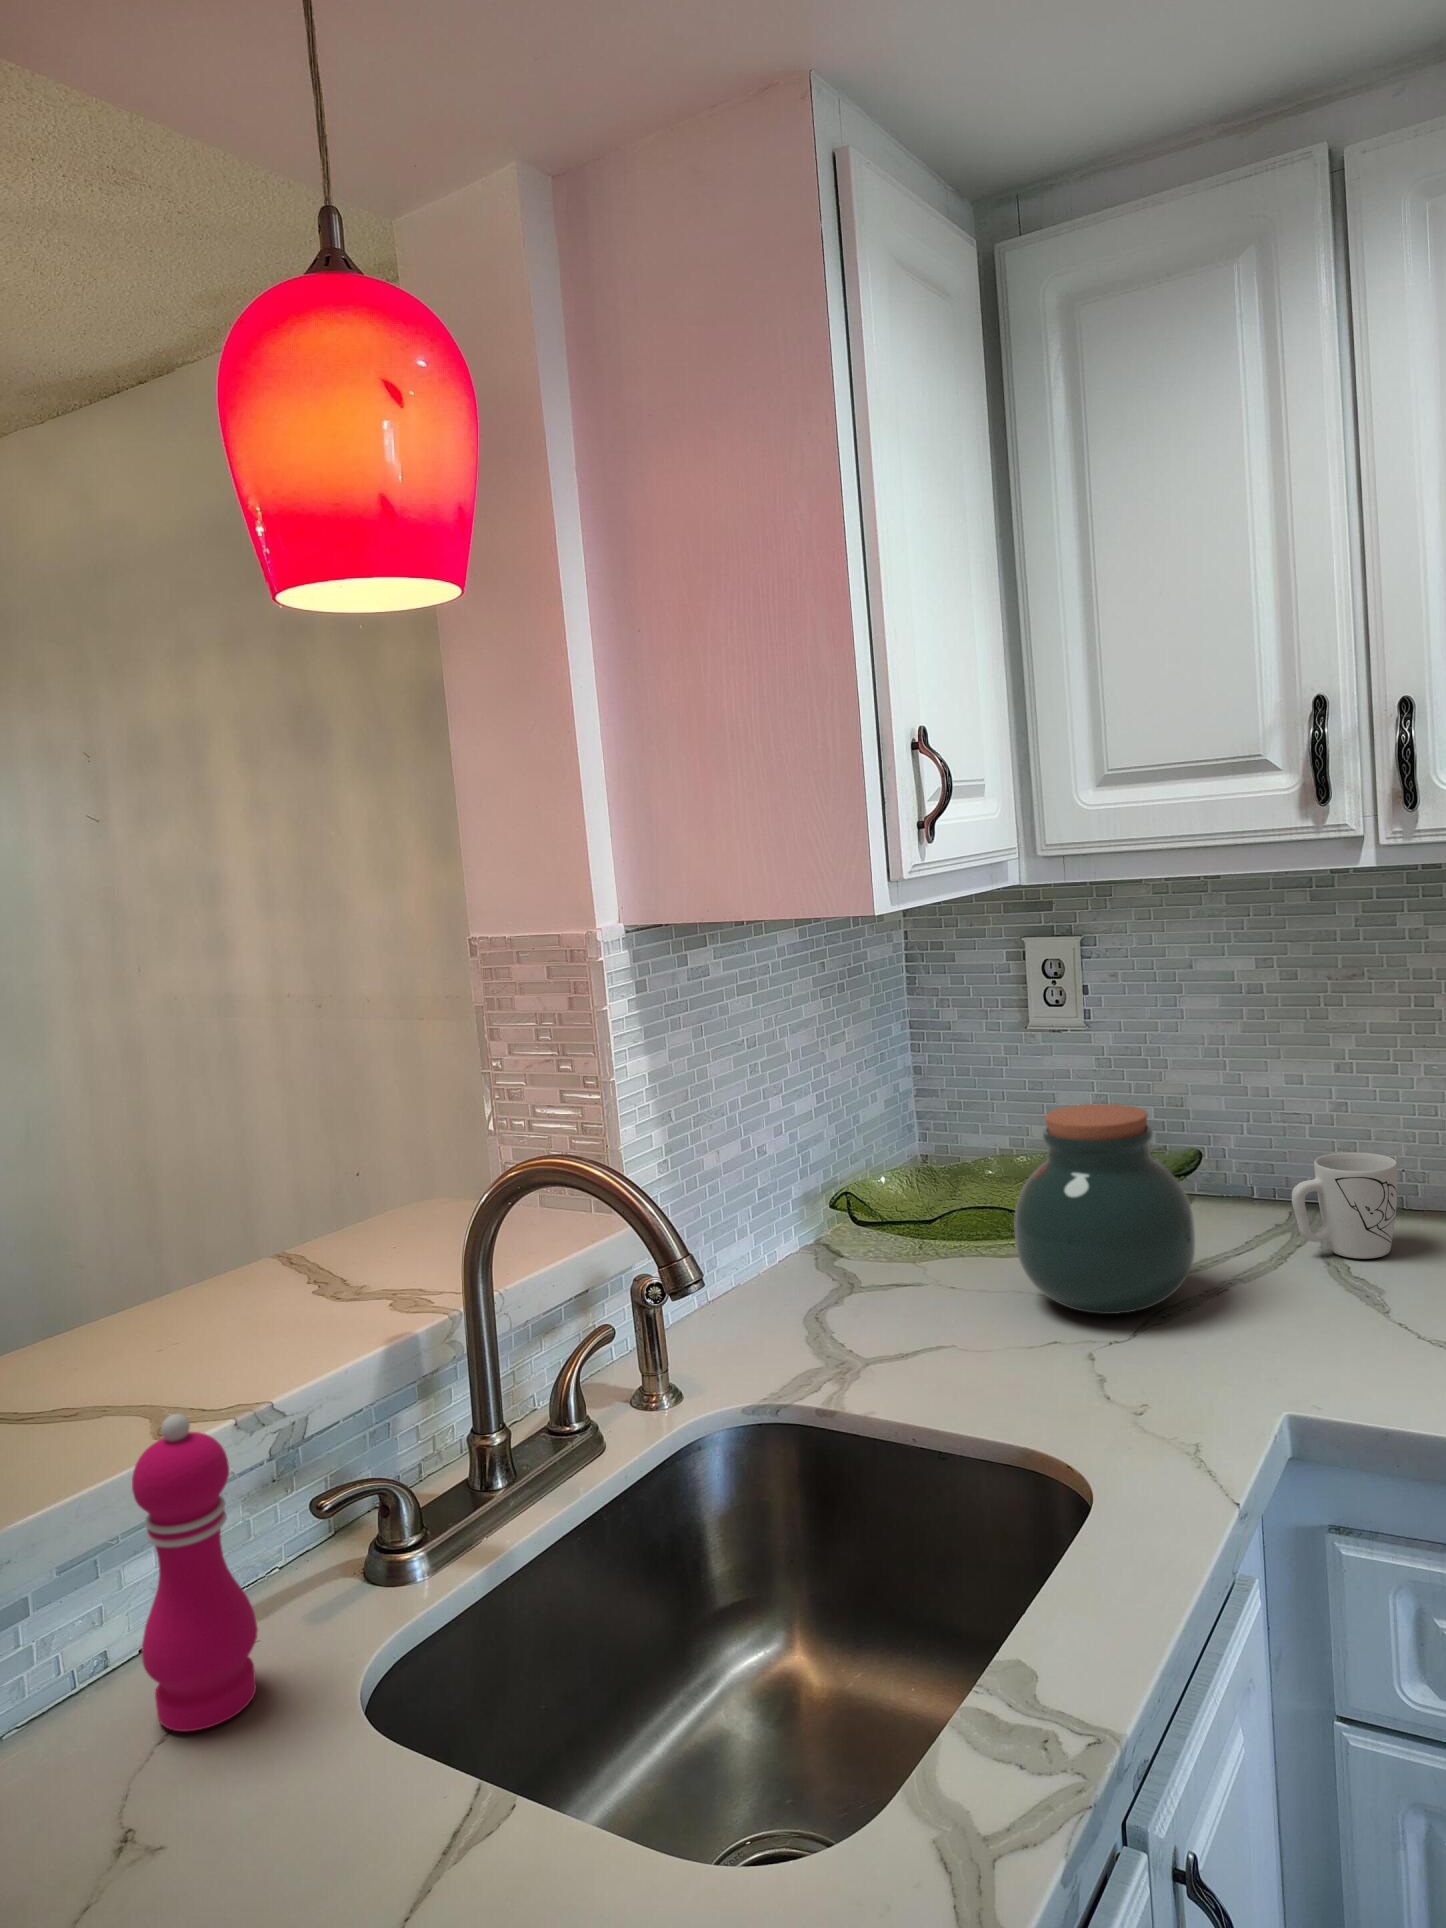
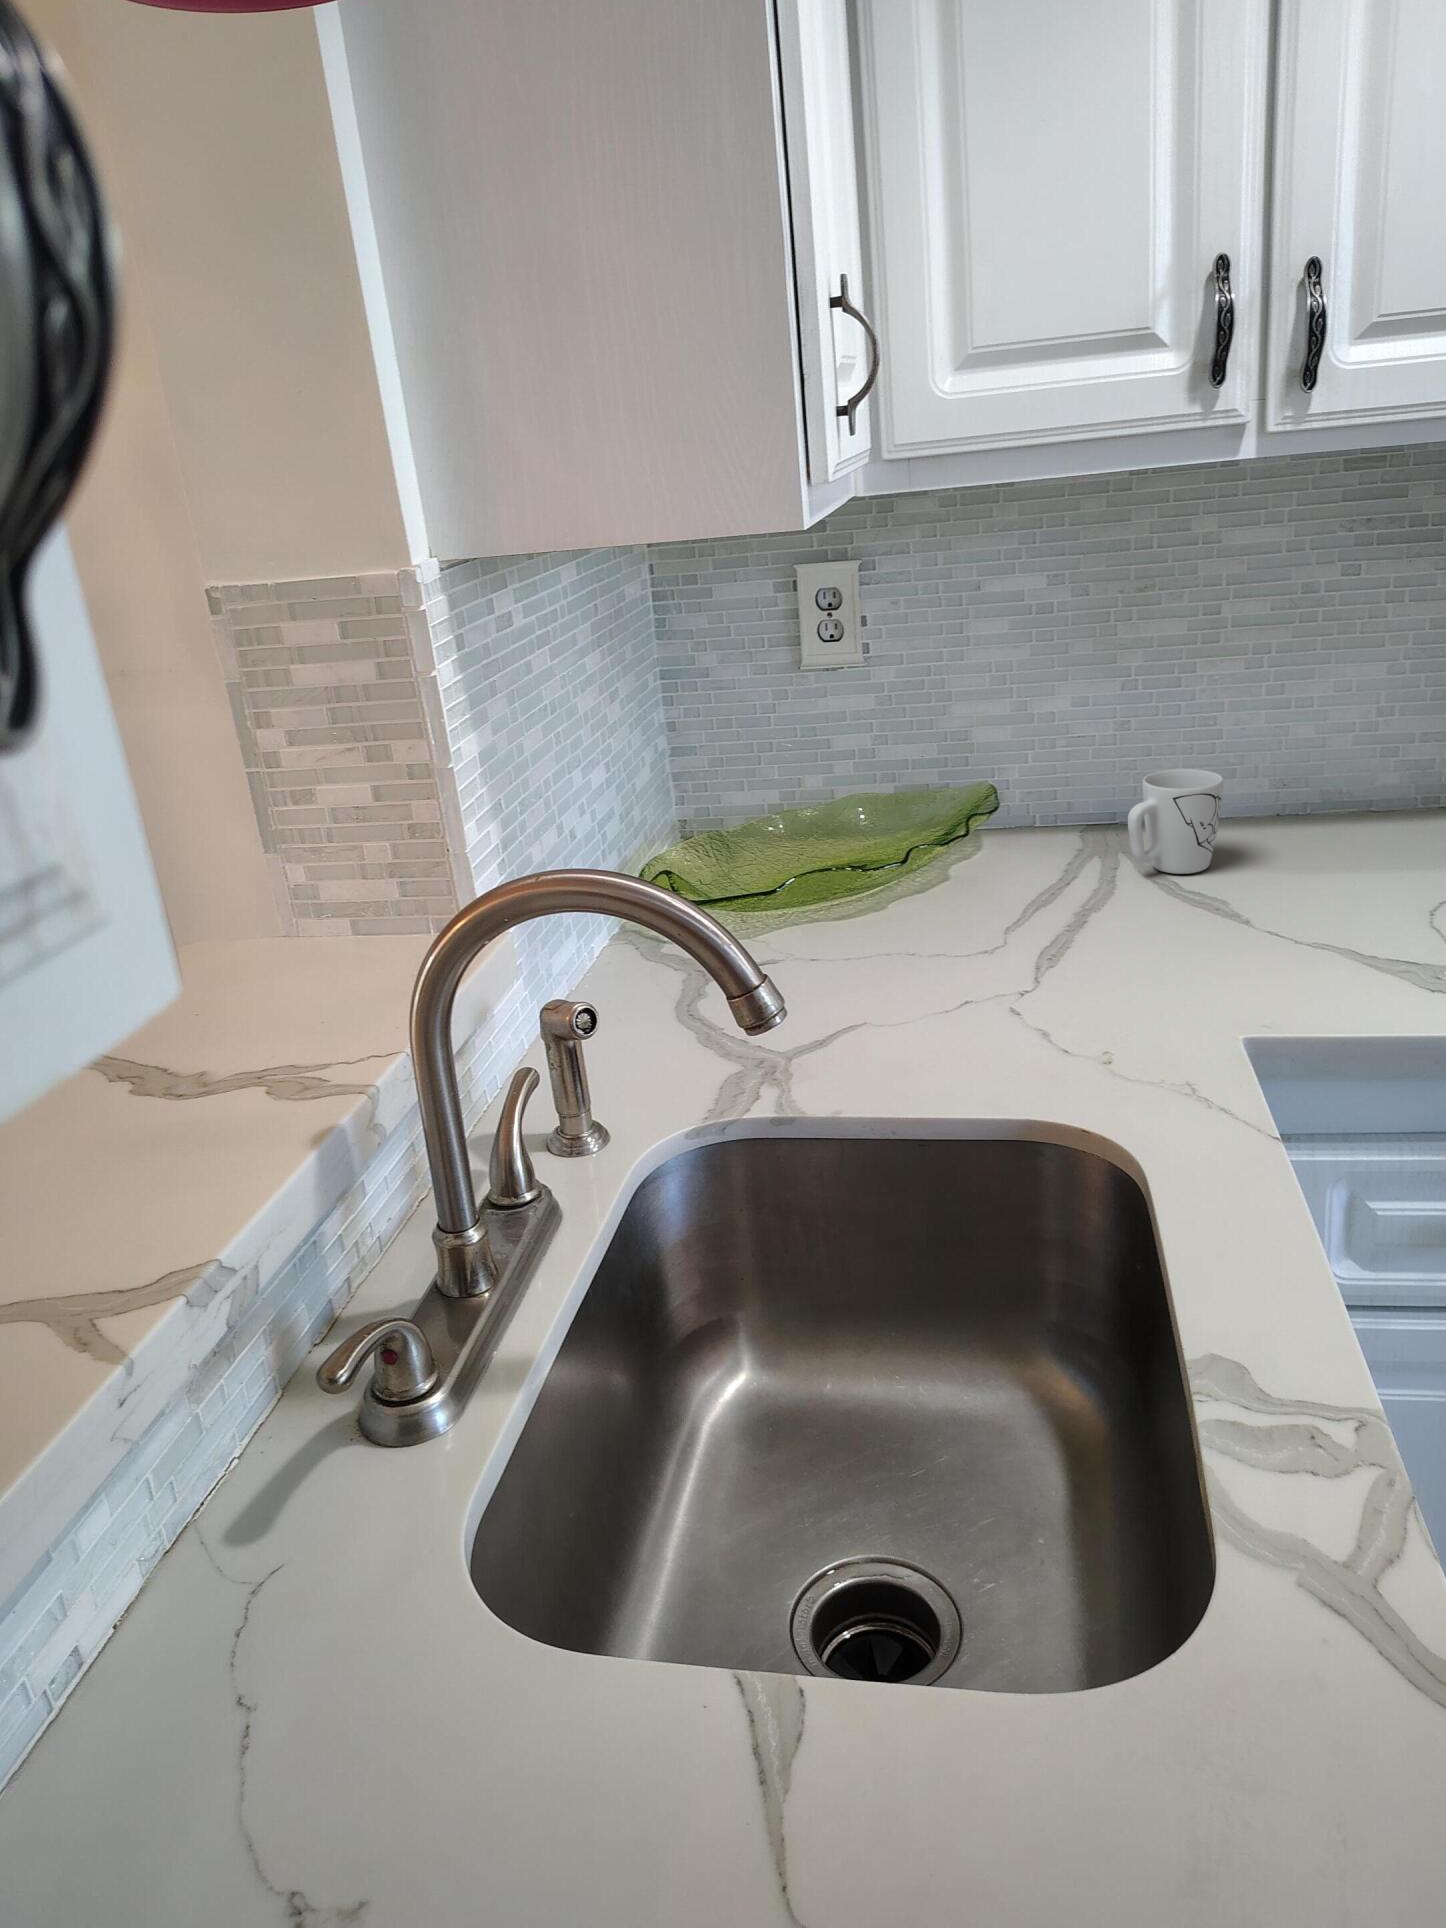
jar: present [1014,1104,1195,1314] -> none [893,741,1083,964]
pepper mill: present [132,1414,258,1731] -> none [130,1329,343,1733]

